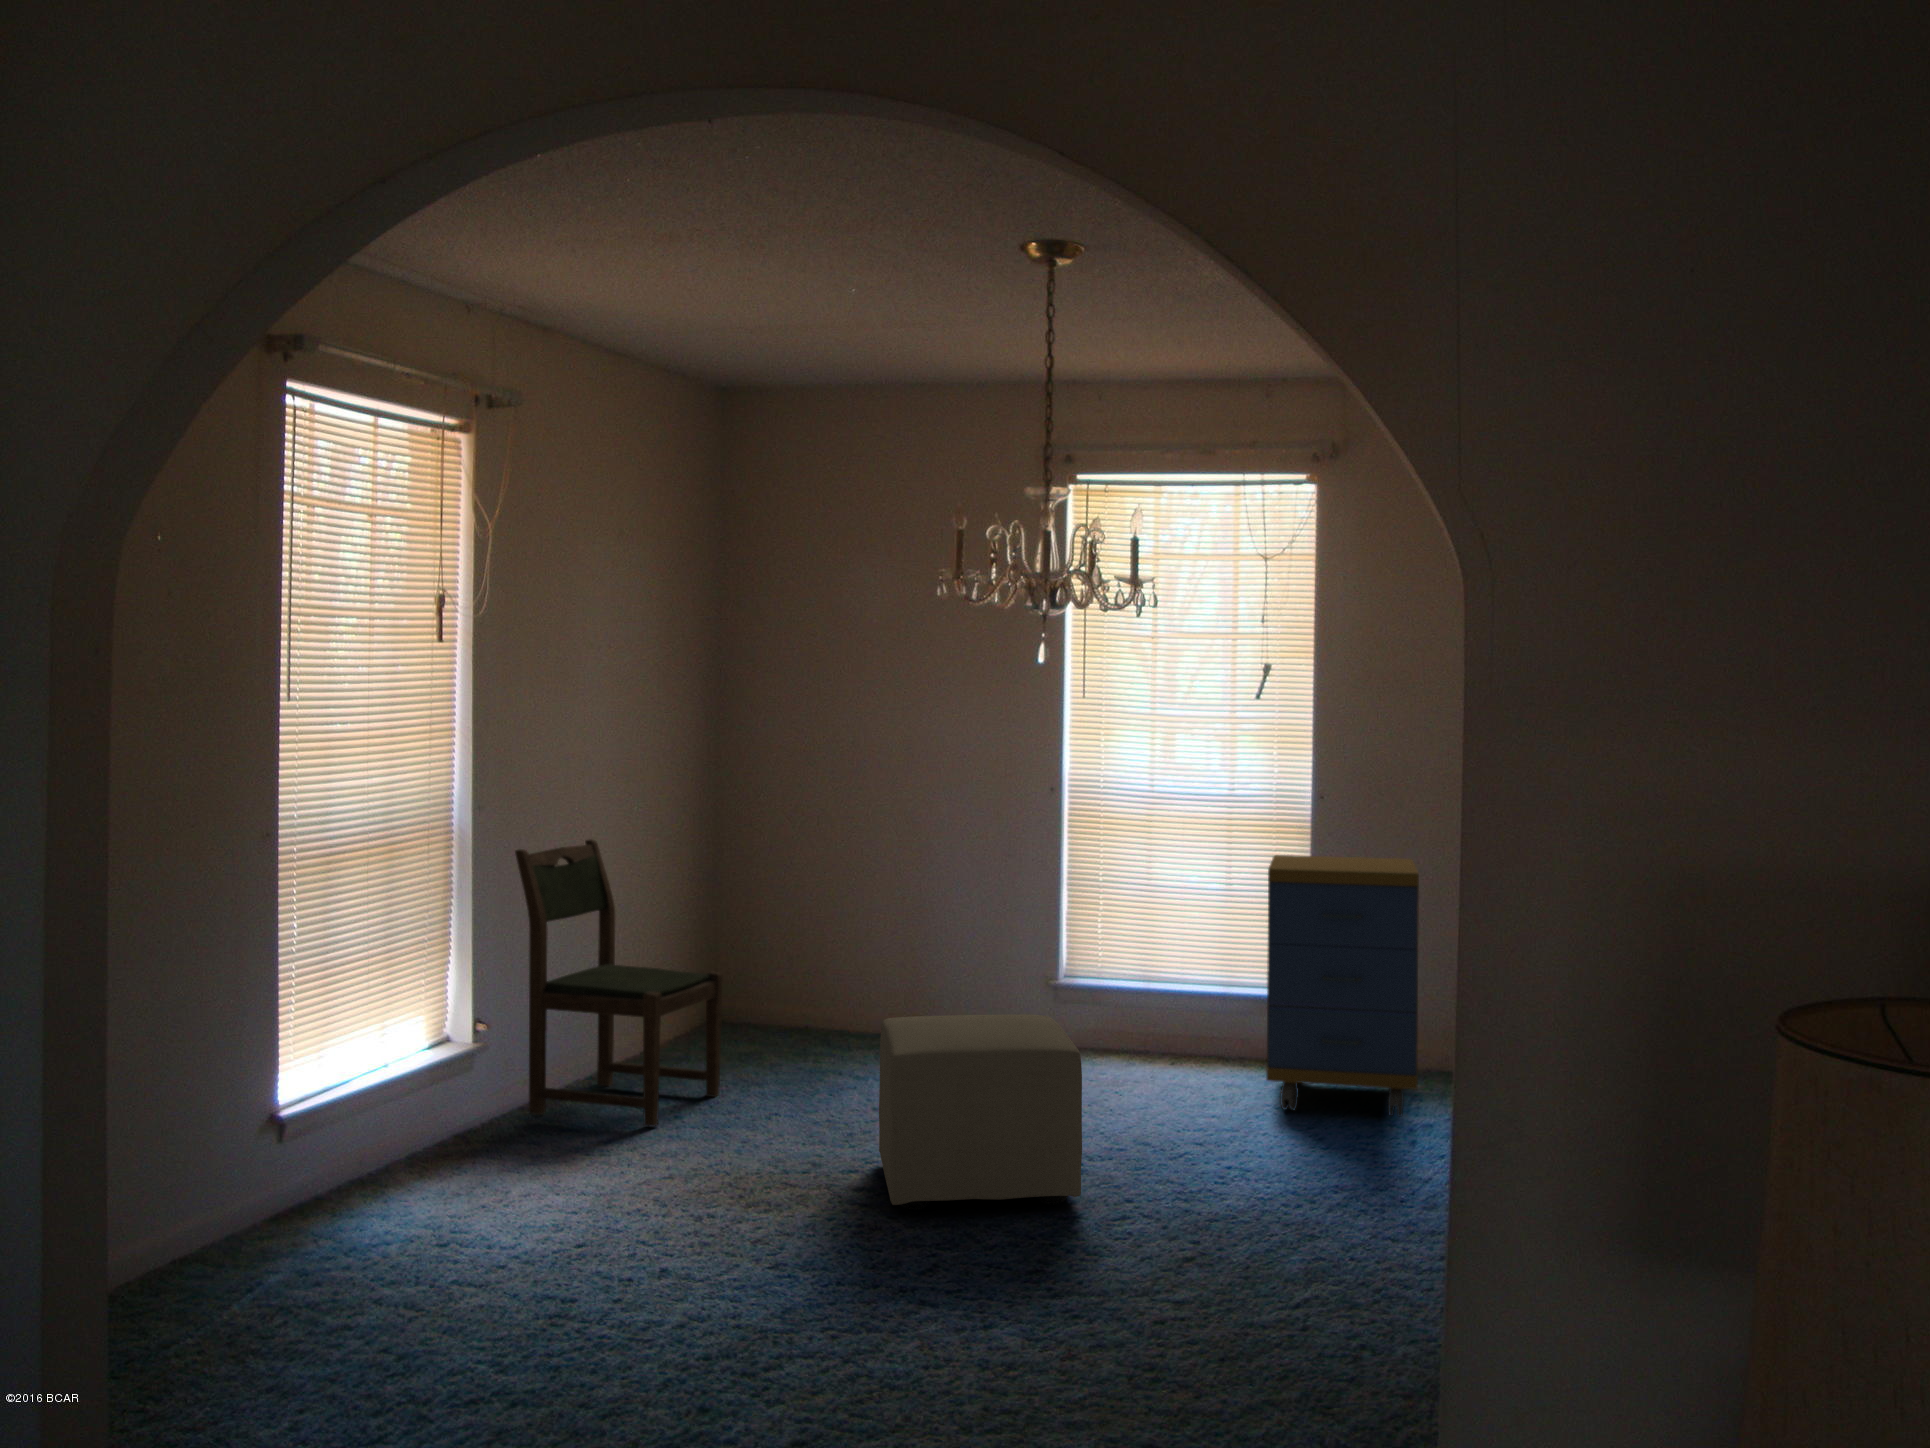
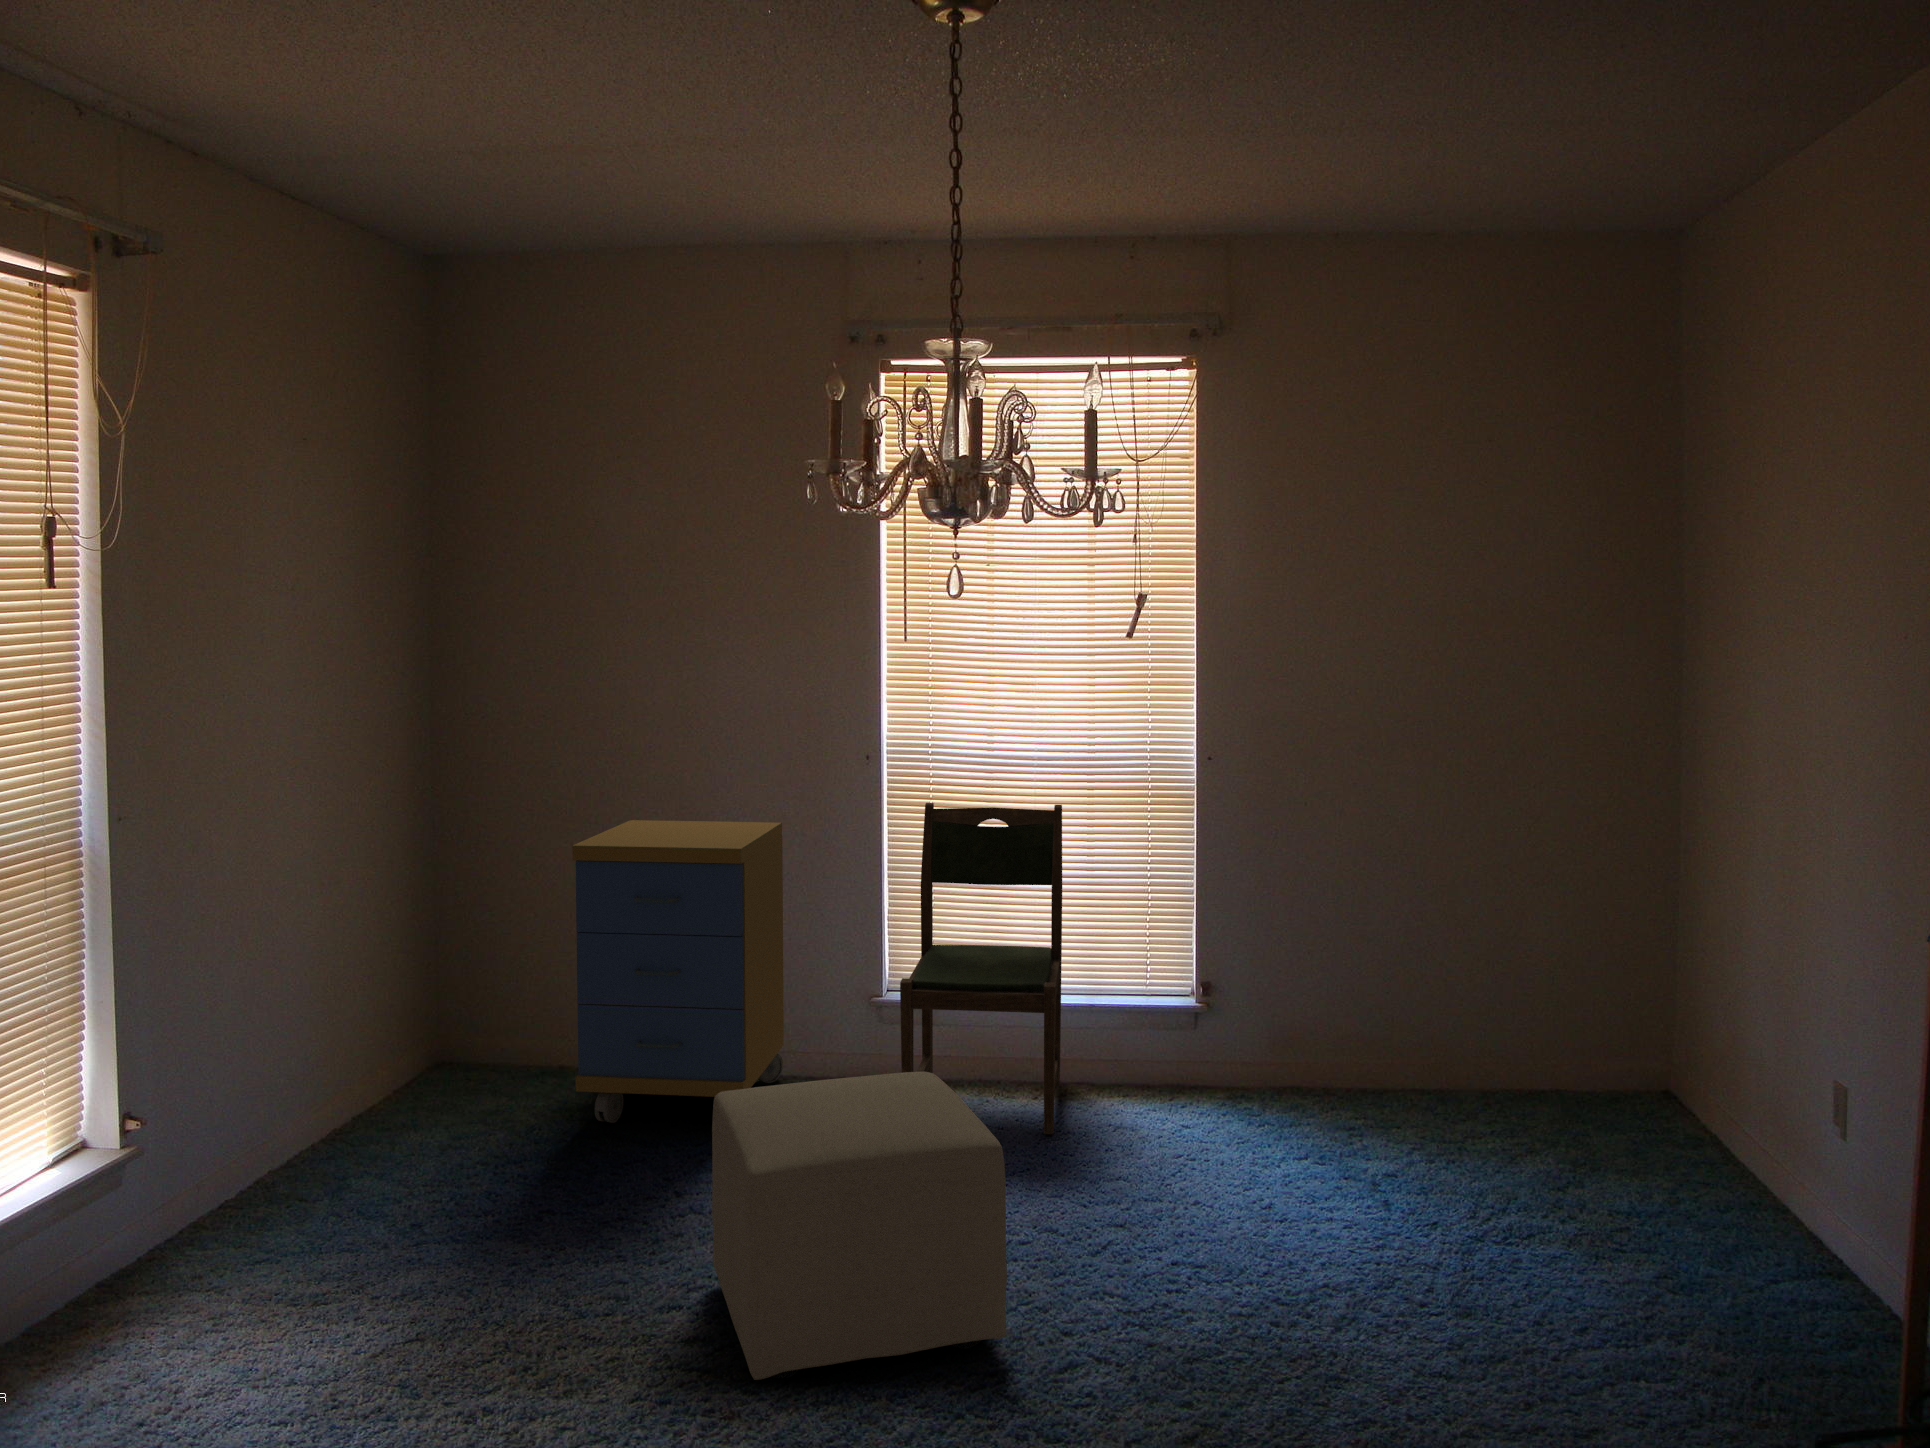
dining chair: present [515,839,723,1127] -> present [900,803,1062,1134]
storage cabinet: present [1266,855,1419,1117] -> present [572,820,784,1123]

